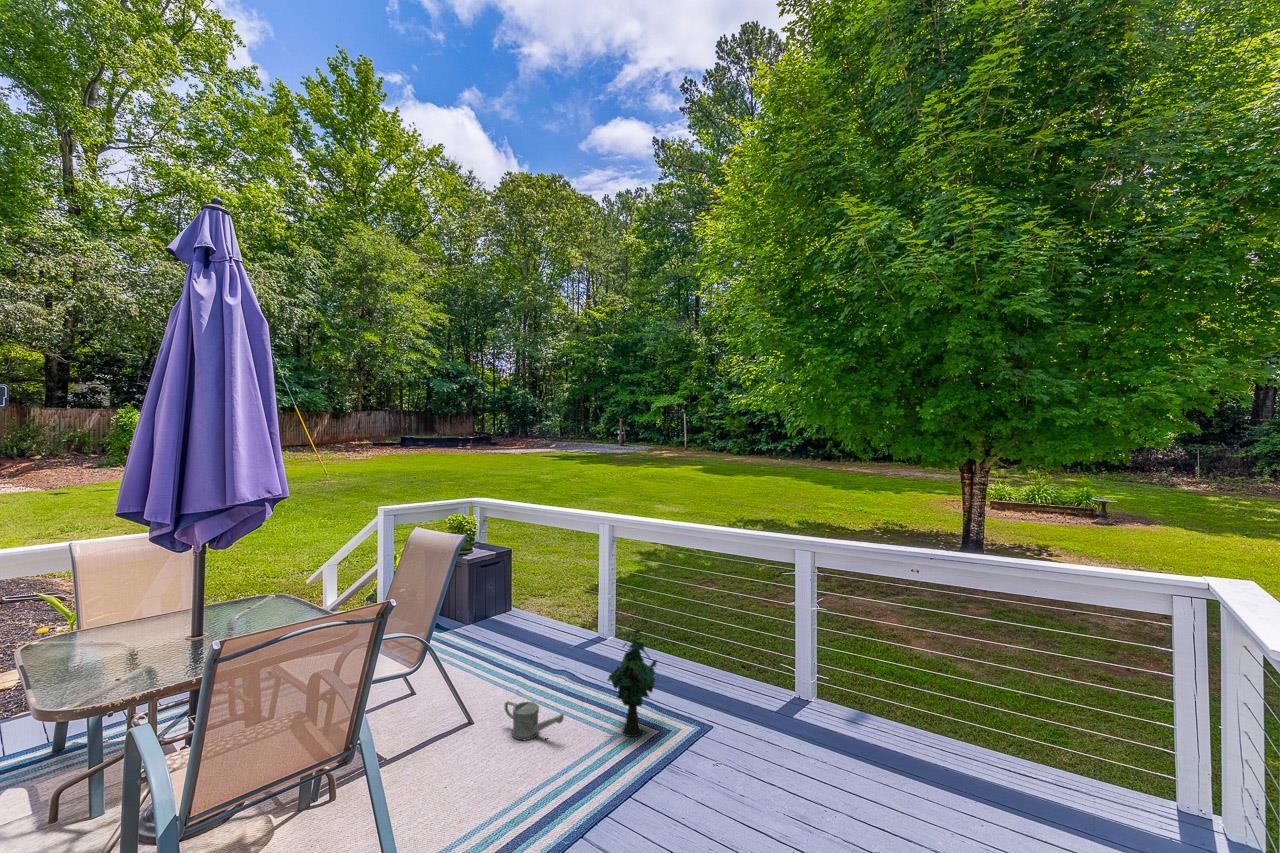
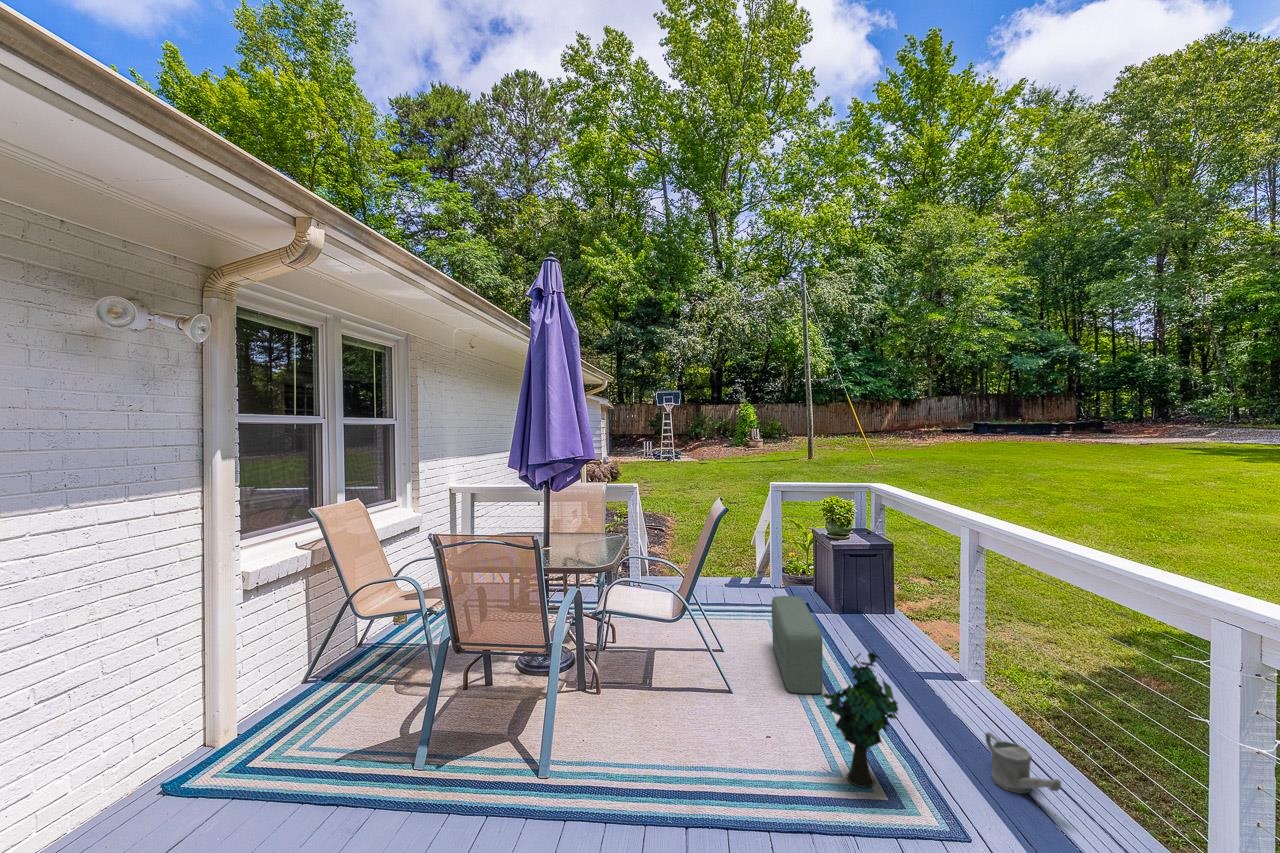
pouf: none [453,614,540,700] -> present [772,596,823,694]
watering can: present [505,701,564,740] -> present [986,732,1061,793]

